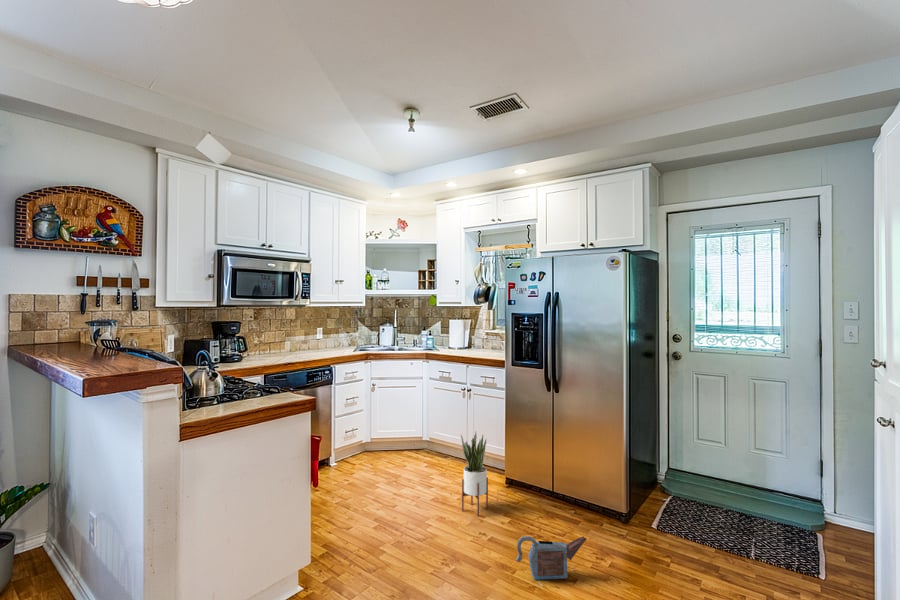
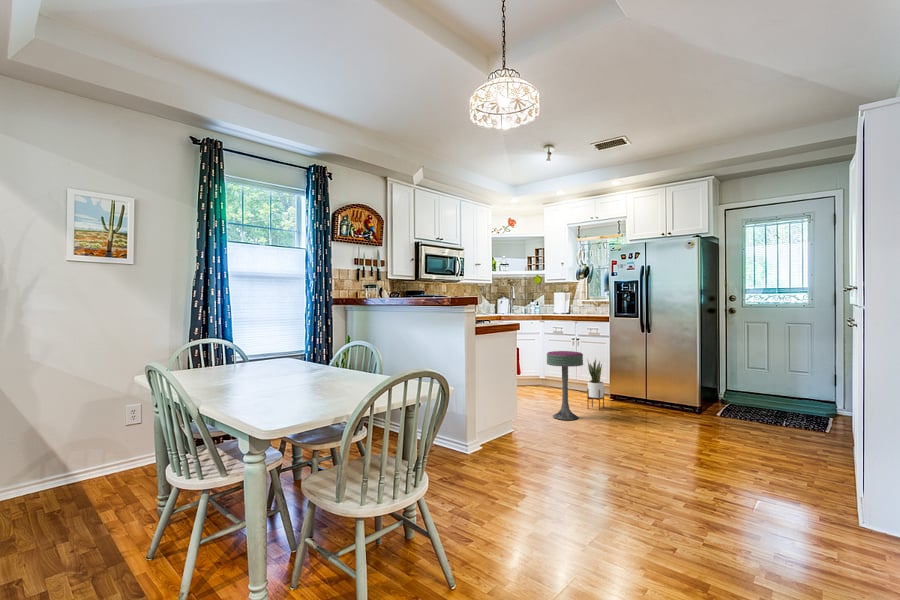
bar stool: none [388,427,445,549] -> present [547,351,583,420]
watering can: present [516,536,587,580] -> none [636,405,679,430]

